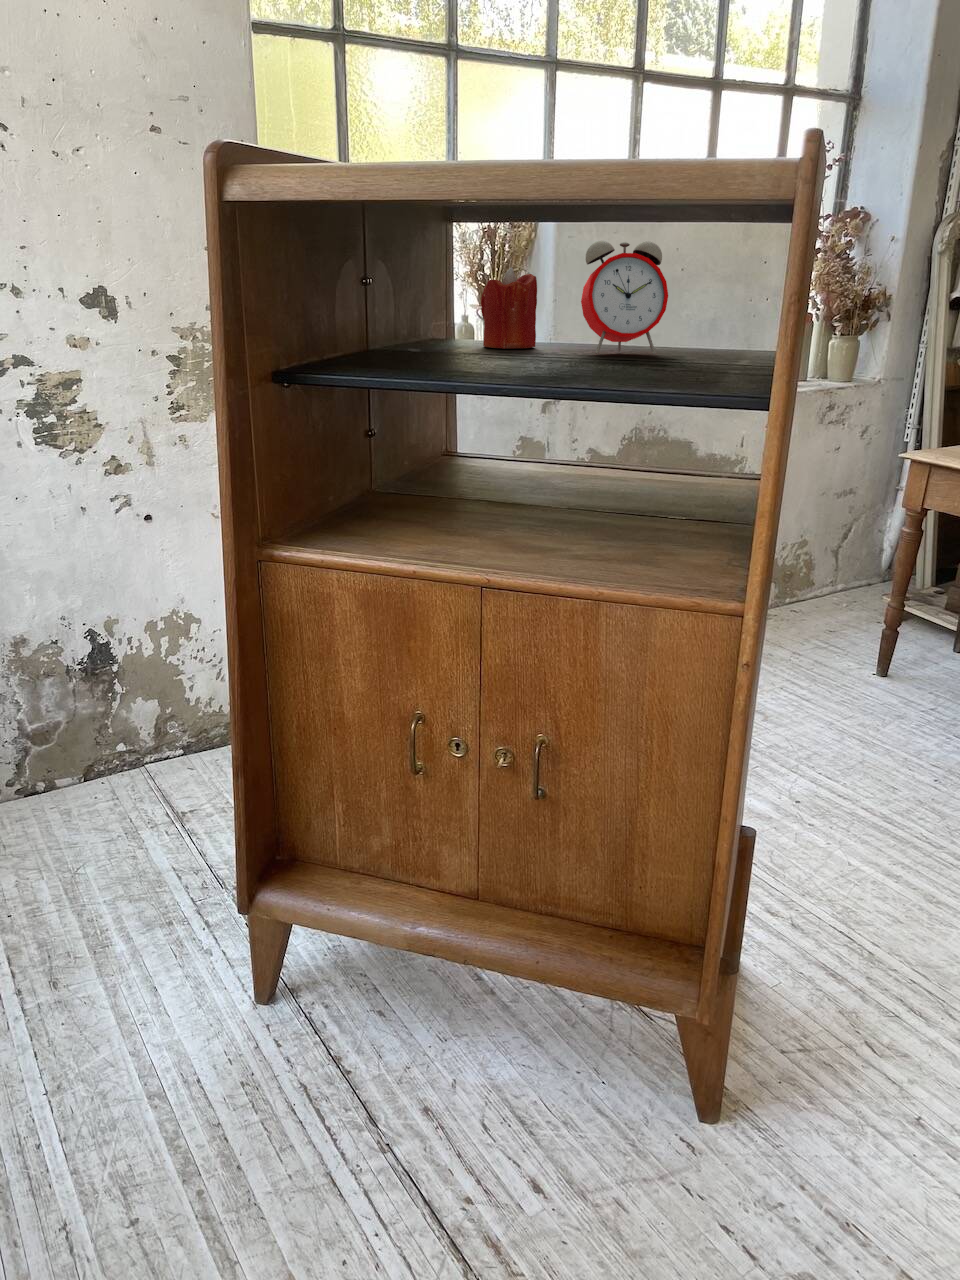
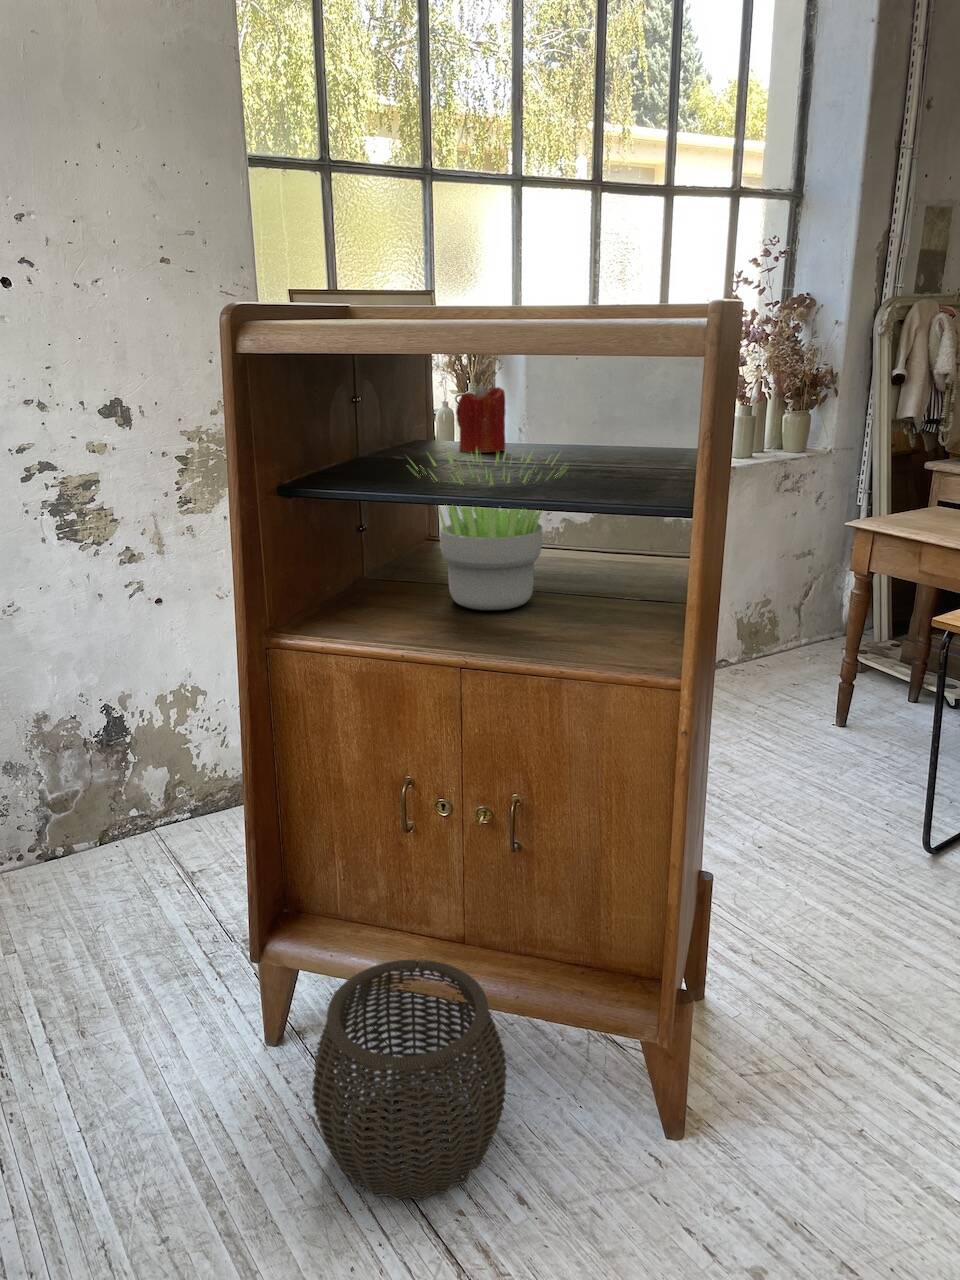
alarm clock: present [581,241,668,354] -> none [544,361,619,458]
potted plant: none [416,338,619,524] -> present [410,448,563,610]
woven basket: none [303,915,523,1186] -> present [312,959,507,1201]

